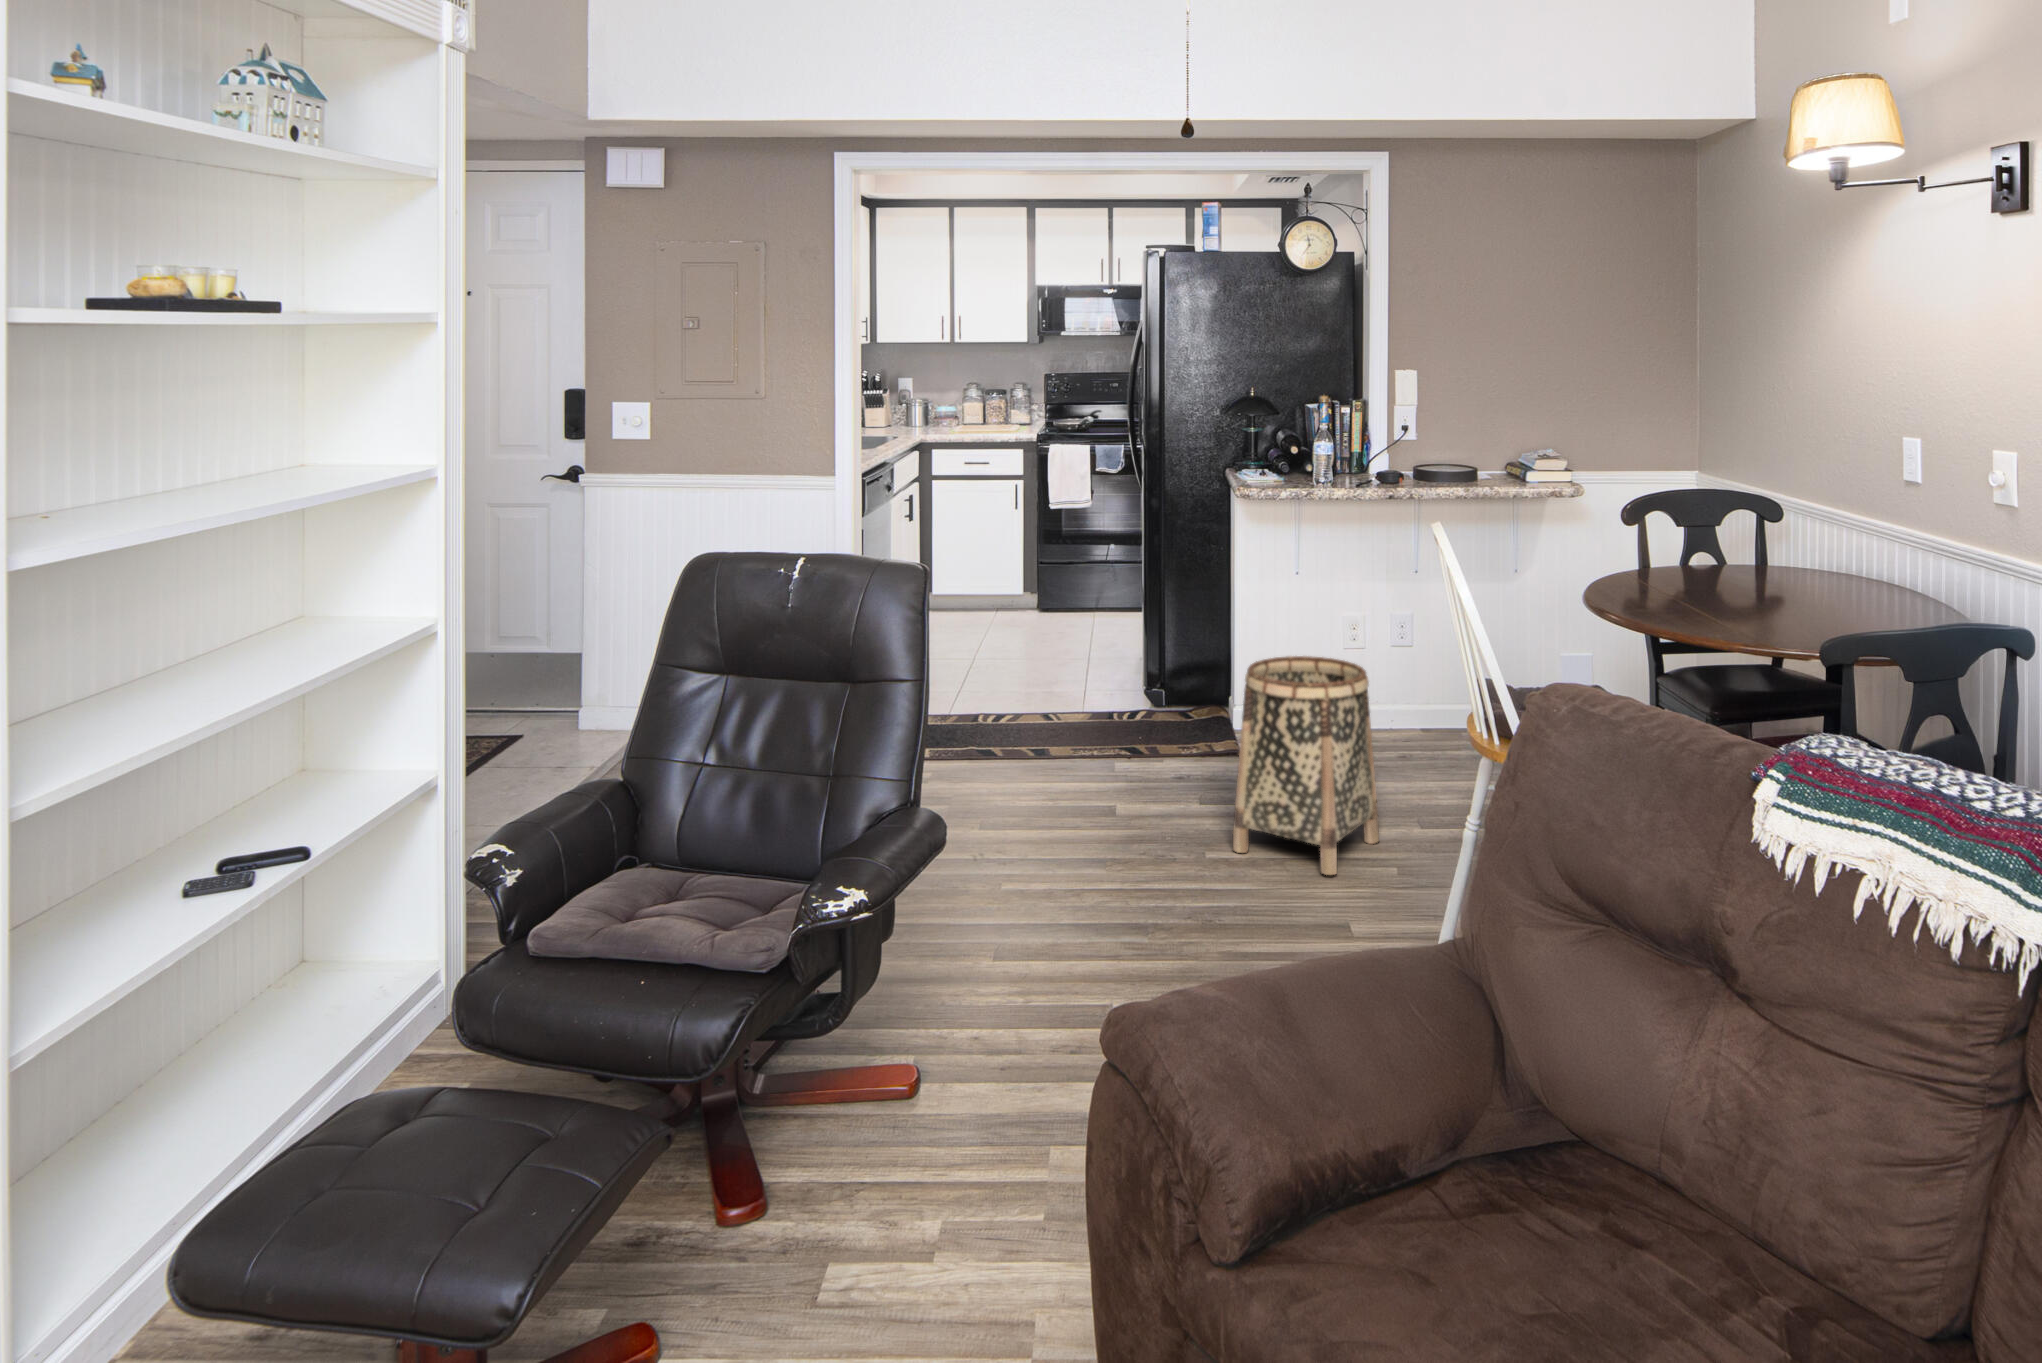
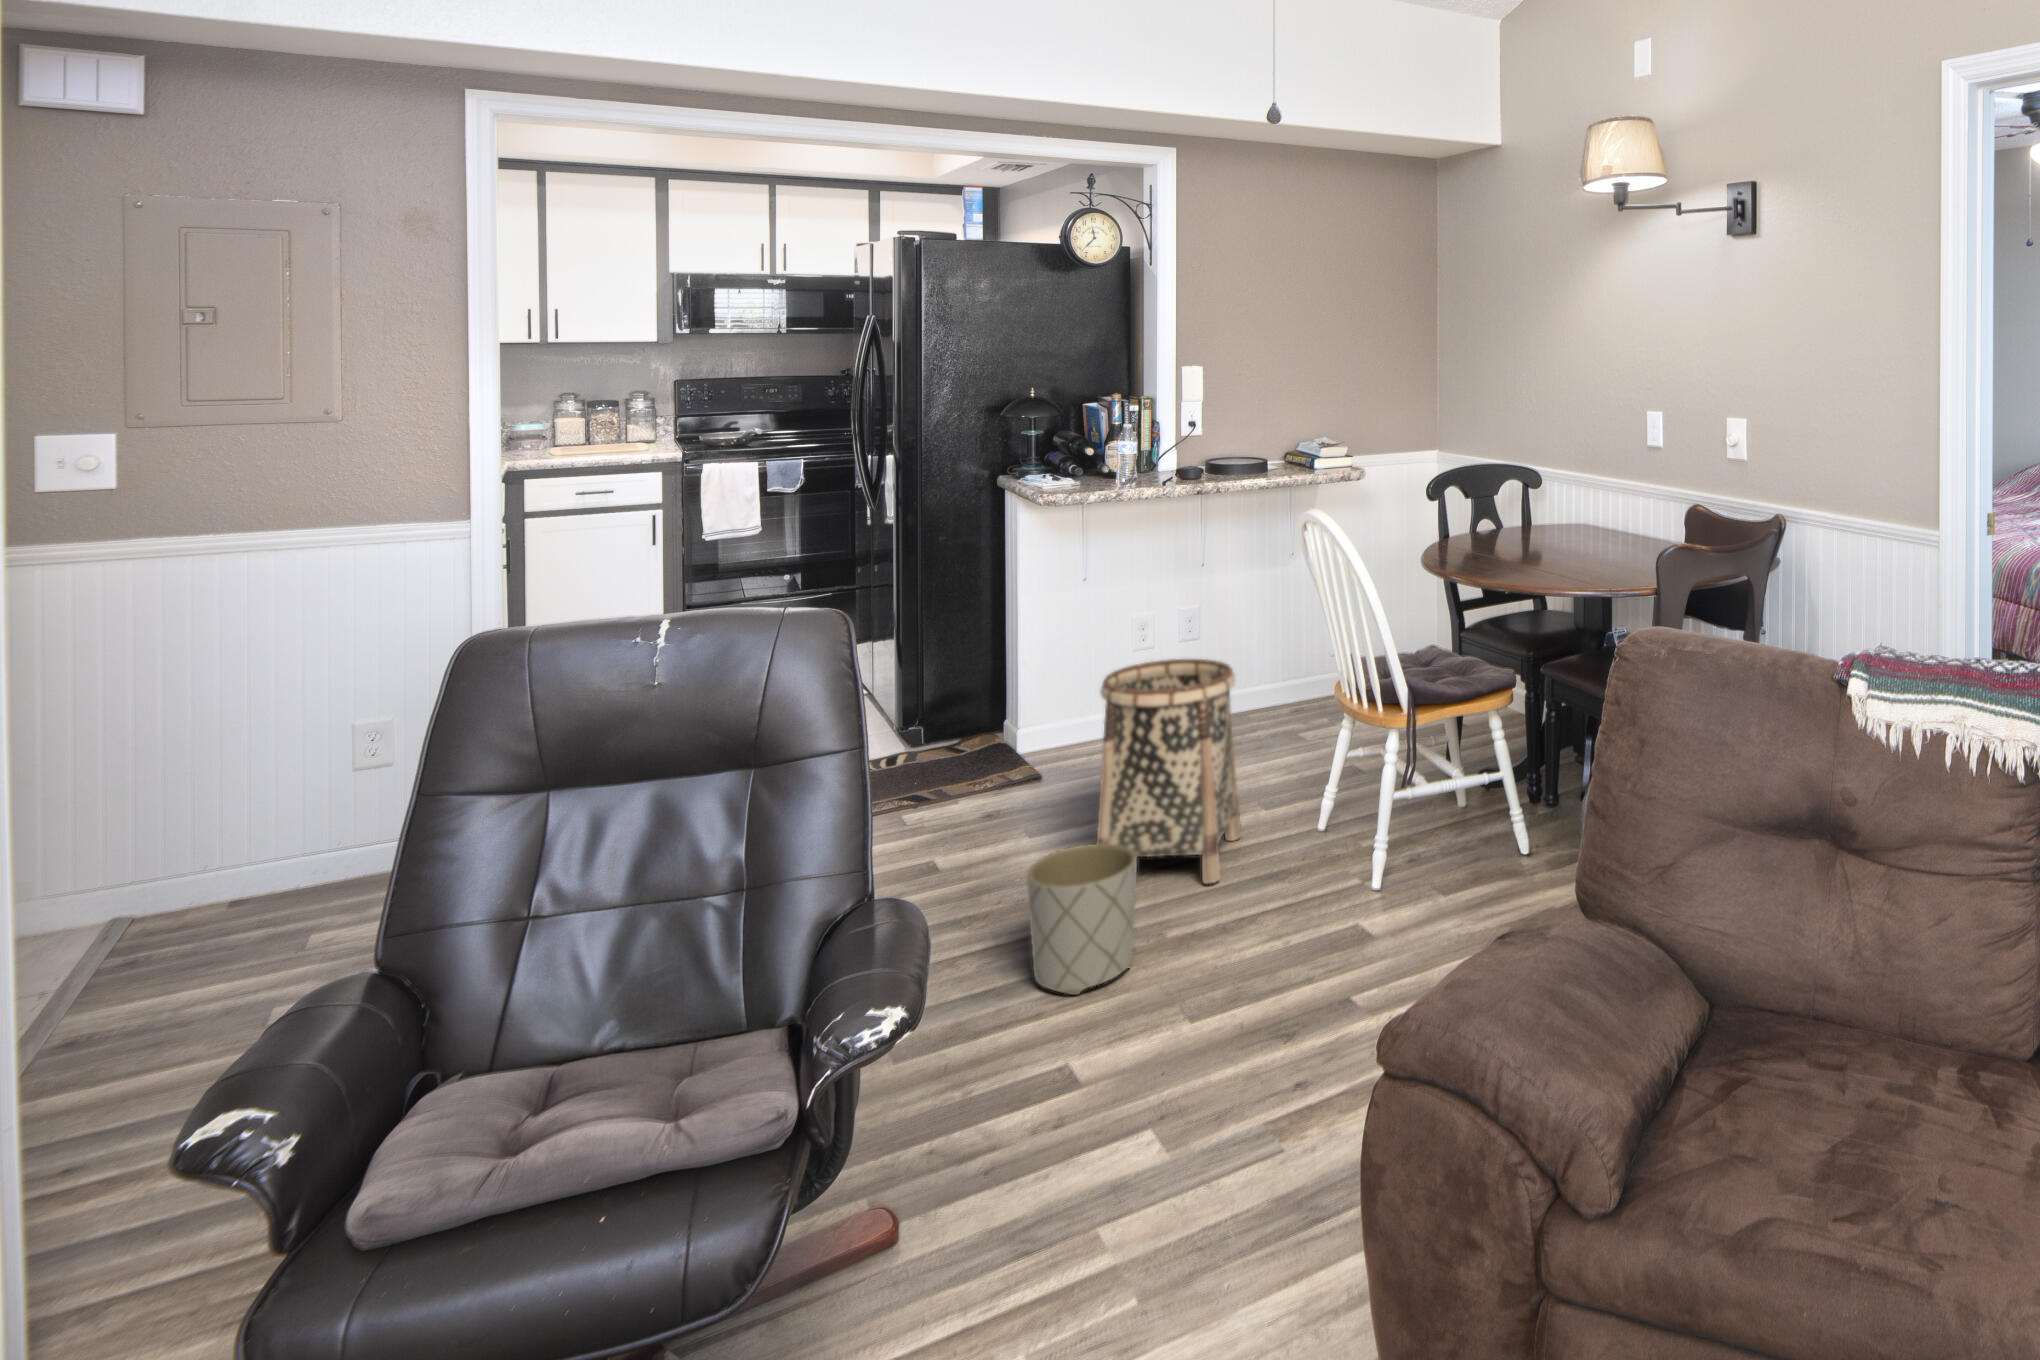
planter: none [1141,806,1232,932] -> present [1027,844,1137,995]

